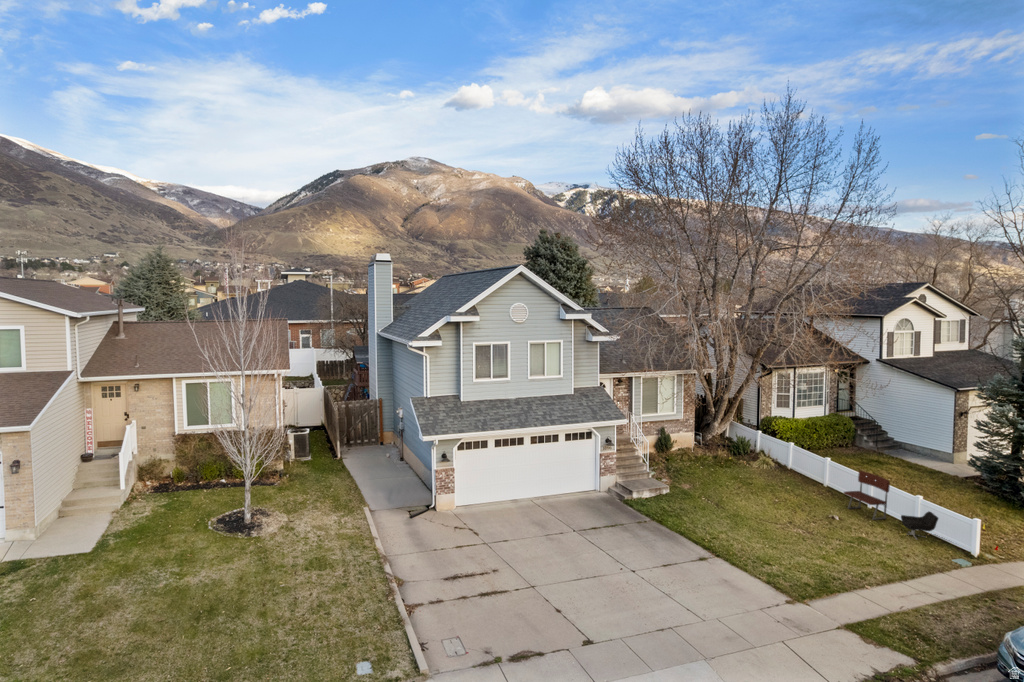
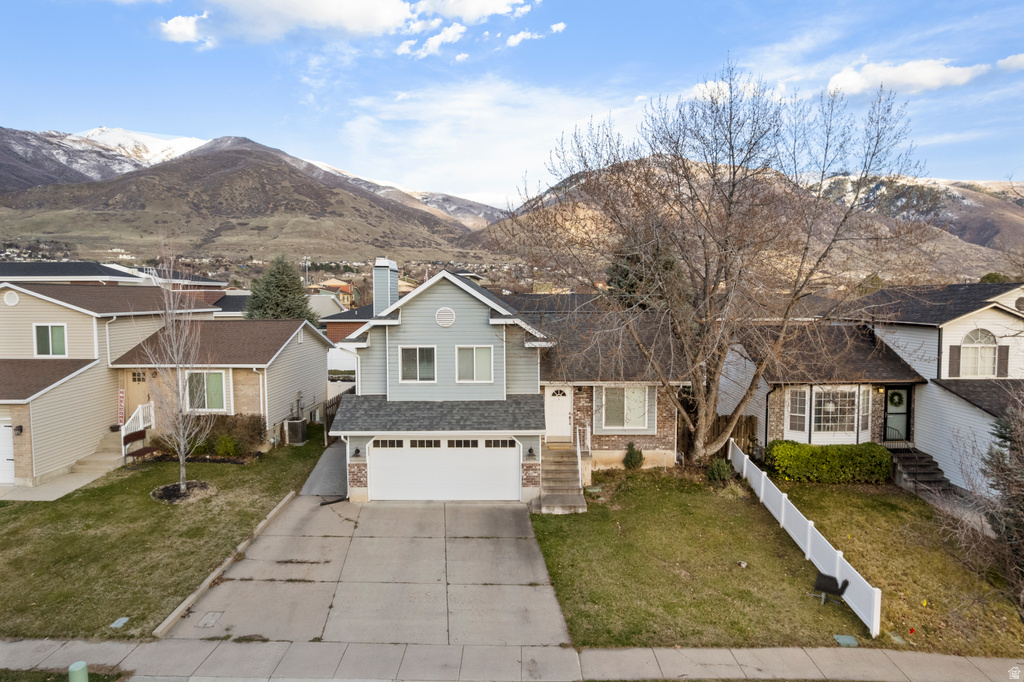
bench: present [844,471,890,520] -> present [123,429,160,470]

